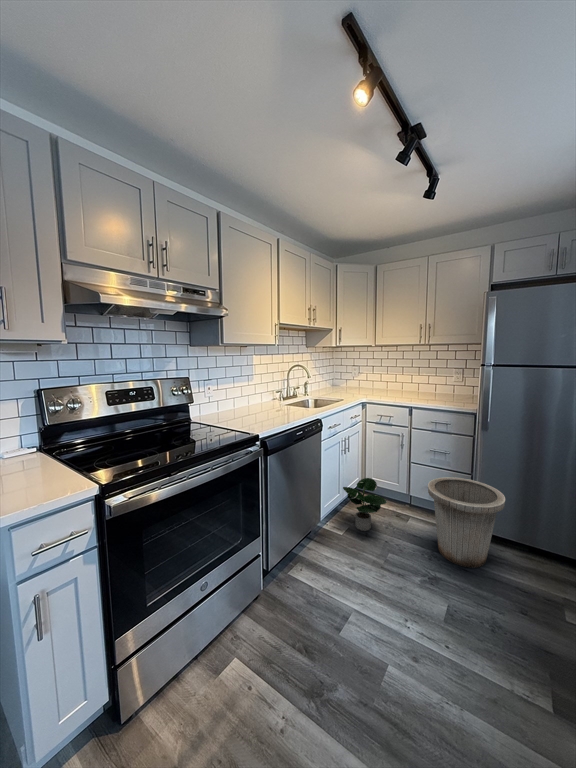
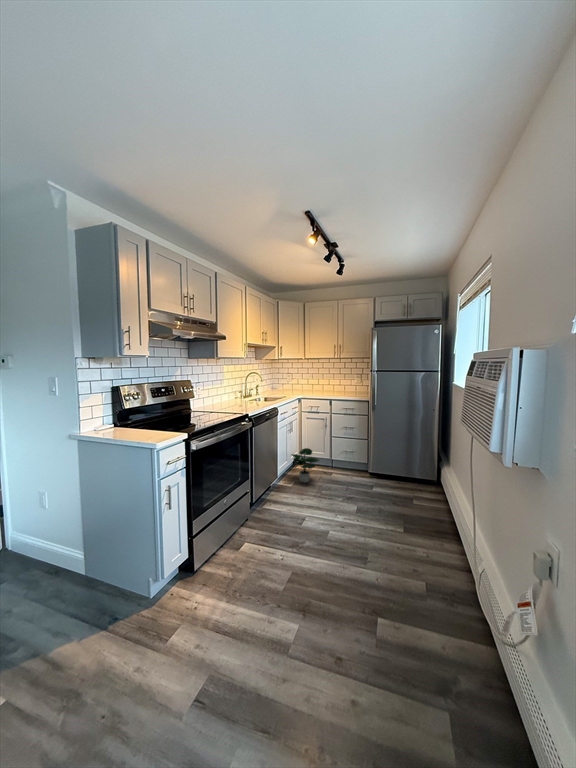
trash can: present [428,477,505,568] -> none [344,441,386,491]

